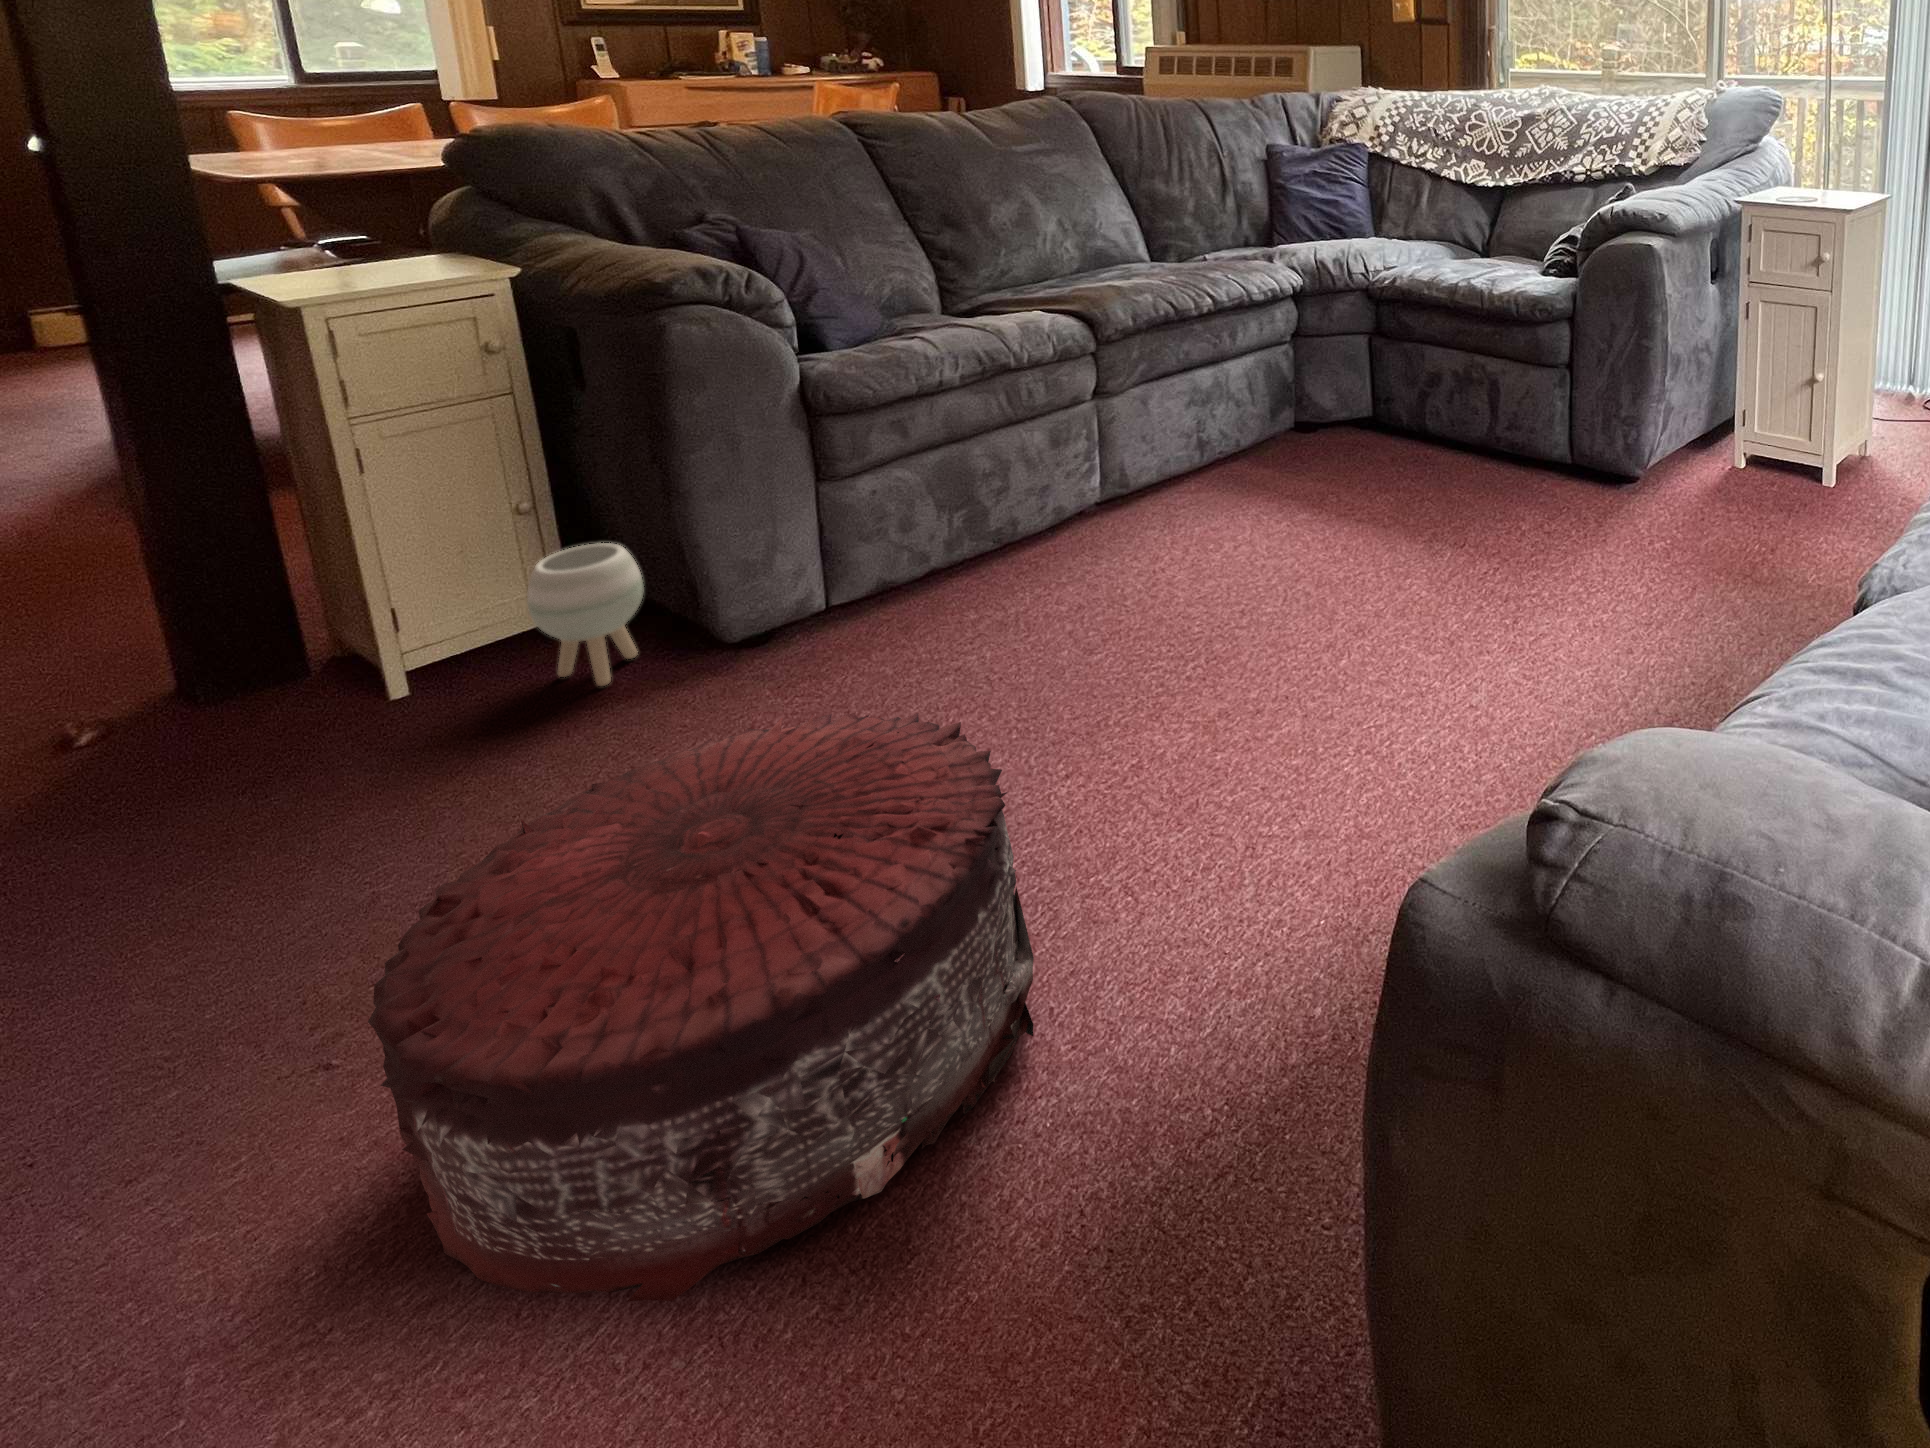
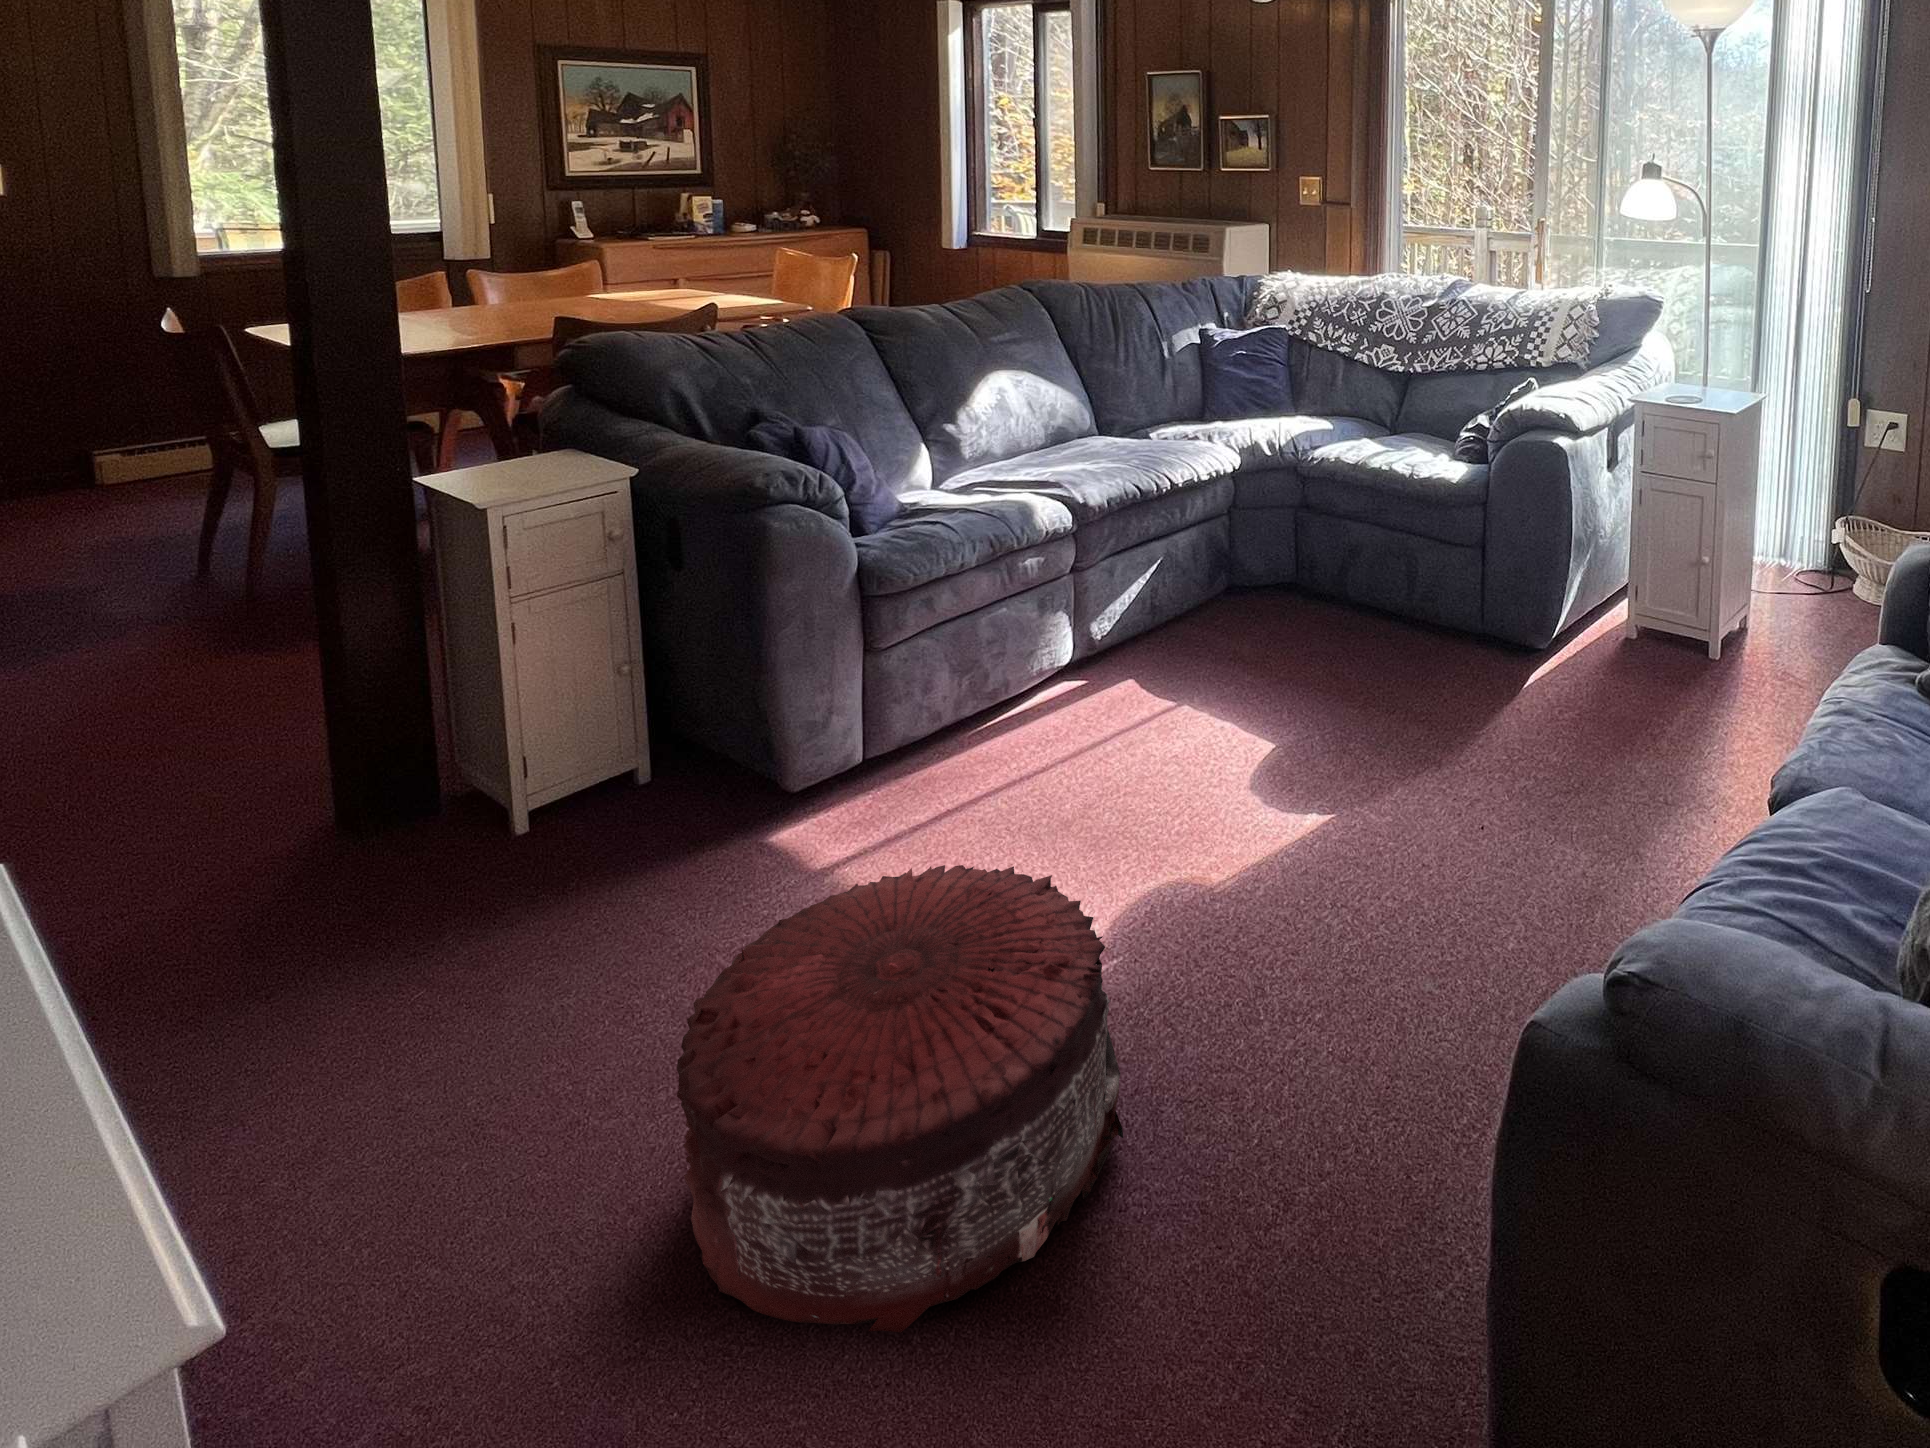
planter: present [527,543,643,686] -> none [642,701,728,825]

